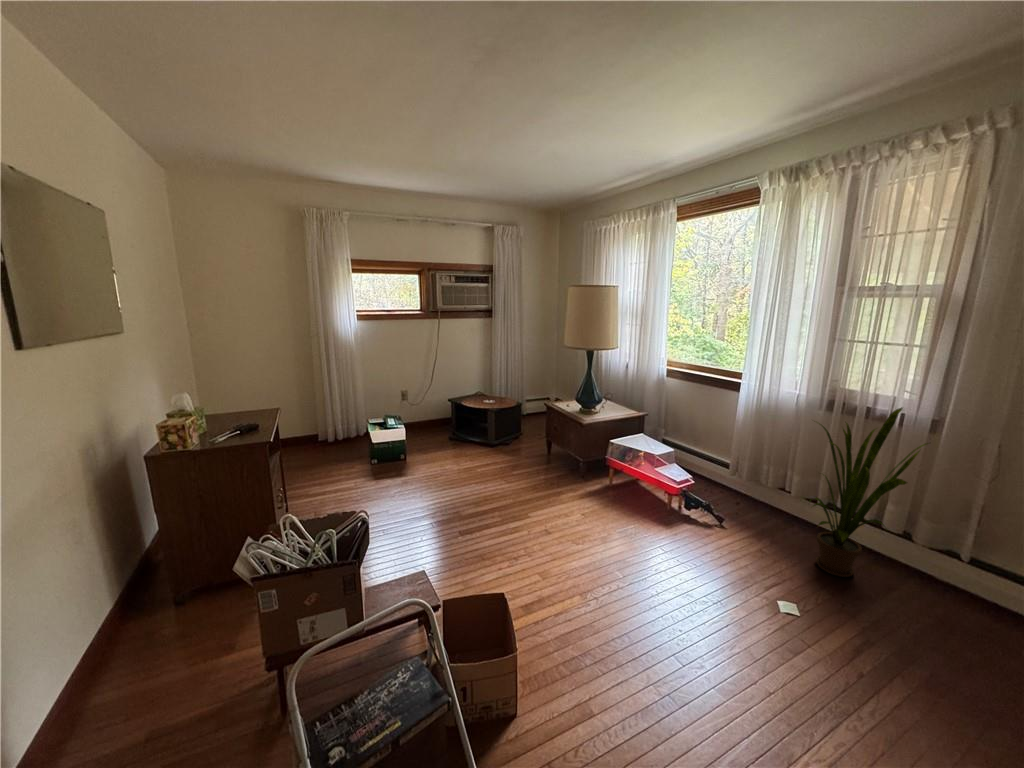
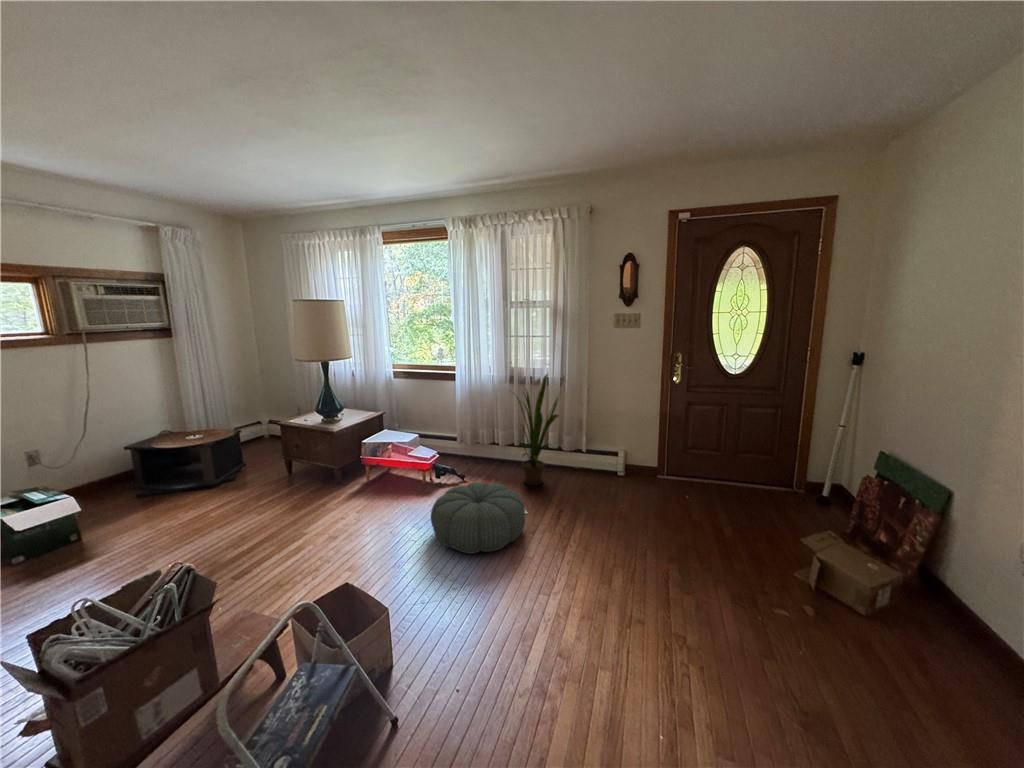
pouf: none [641,532,789,650] -> present [431,482,525,553]

